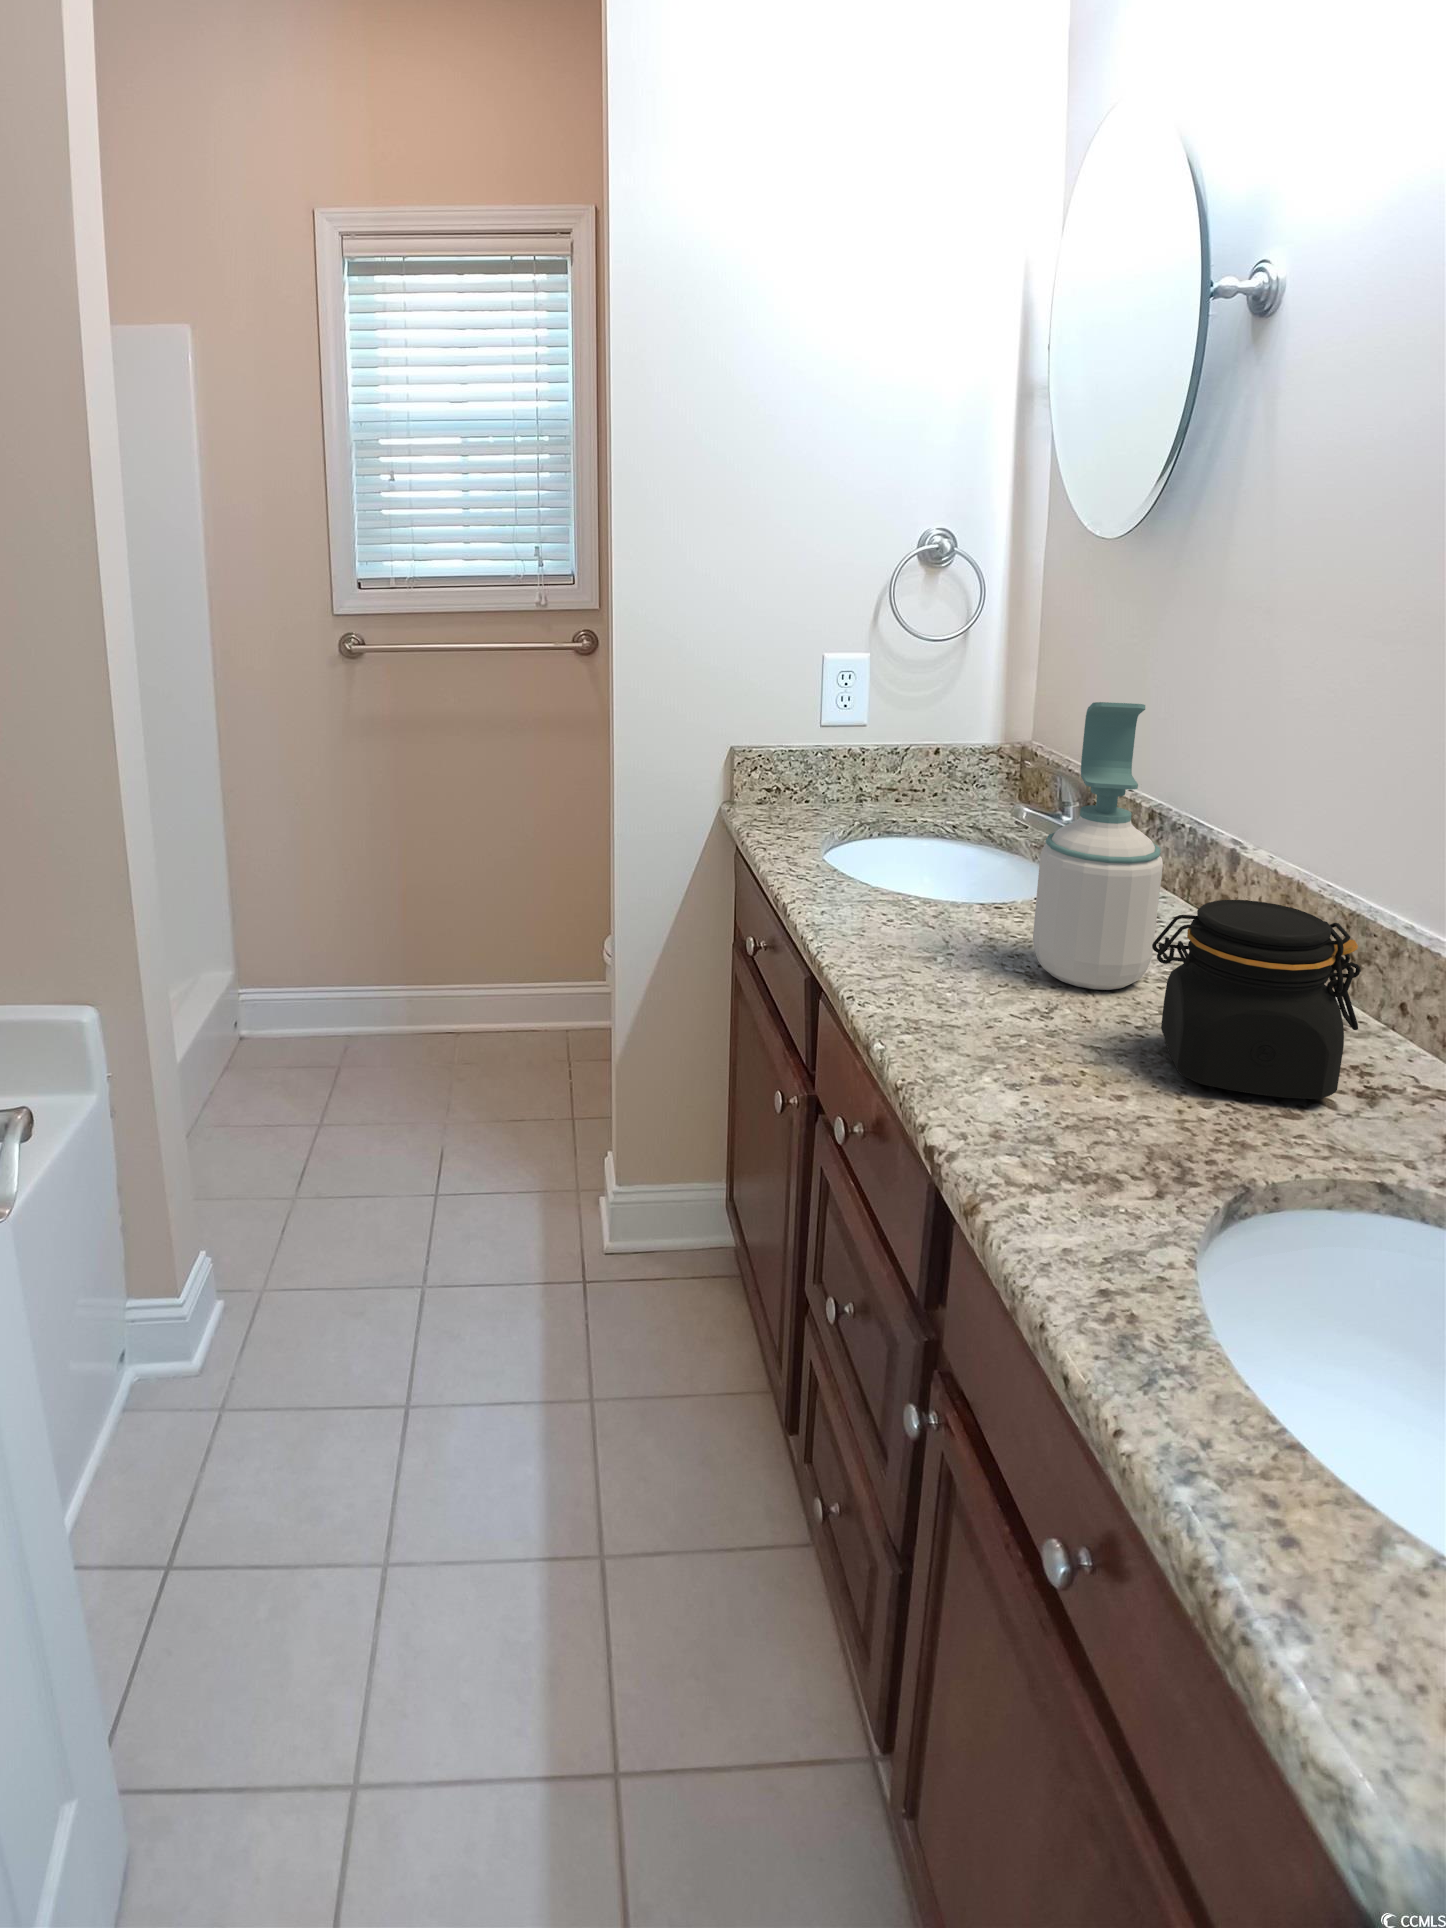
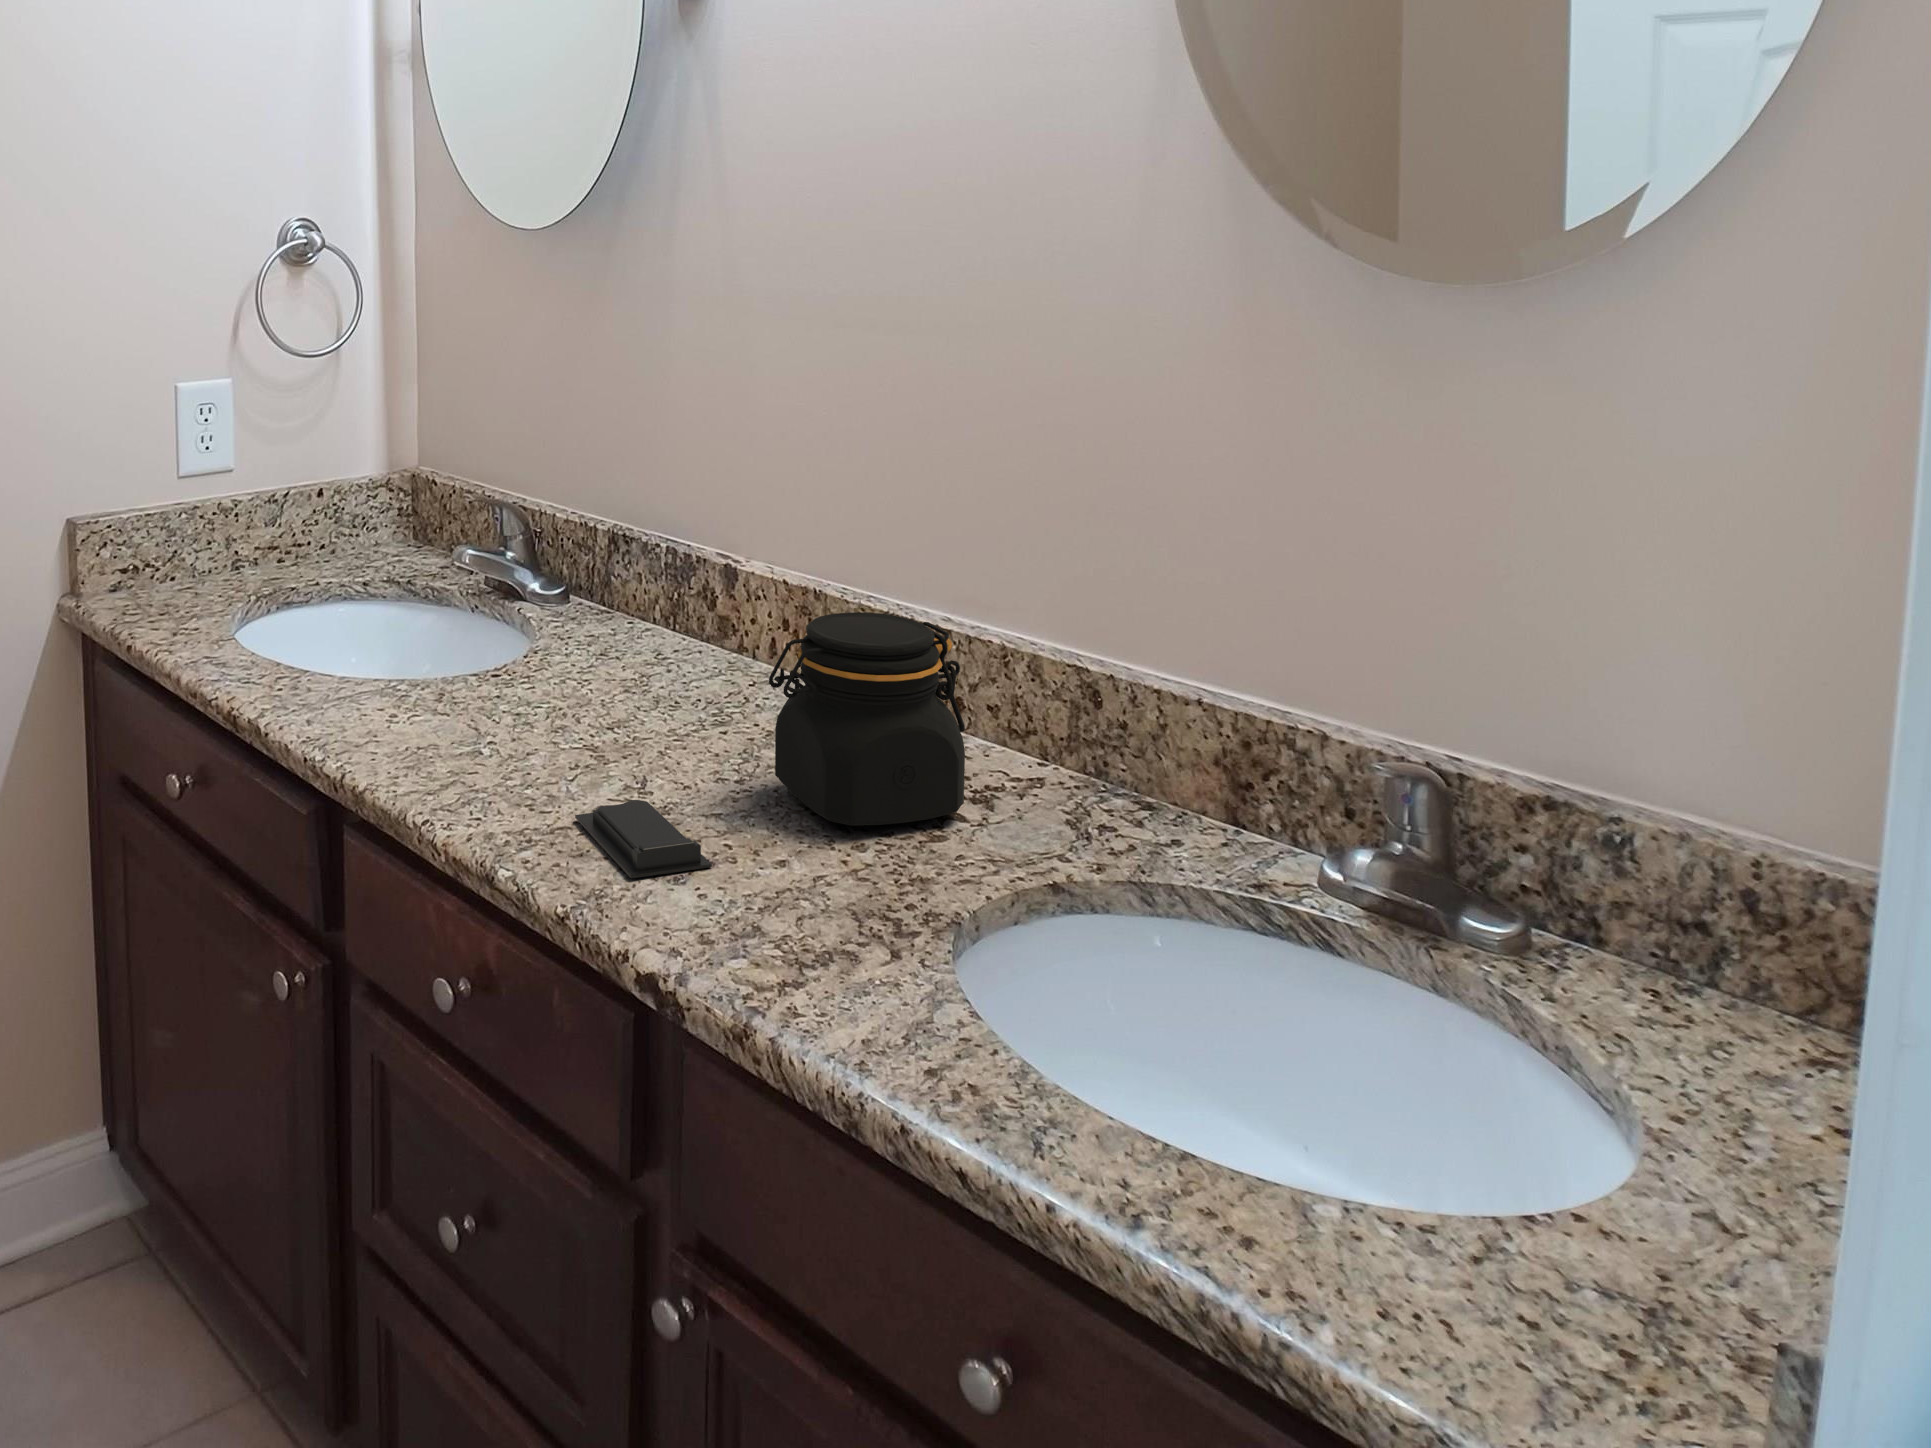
soap bottle: present [1033,702,1163,990] -> none [588,411,720,750]
soap bar: none [965,1016,1049,1084] -> present [575,800,712,878]

